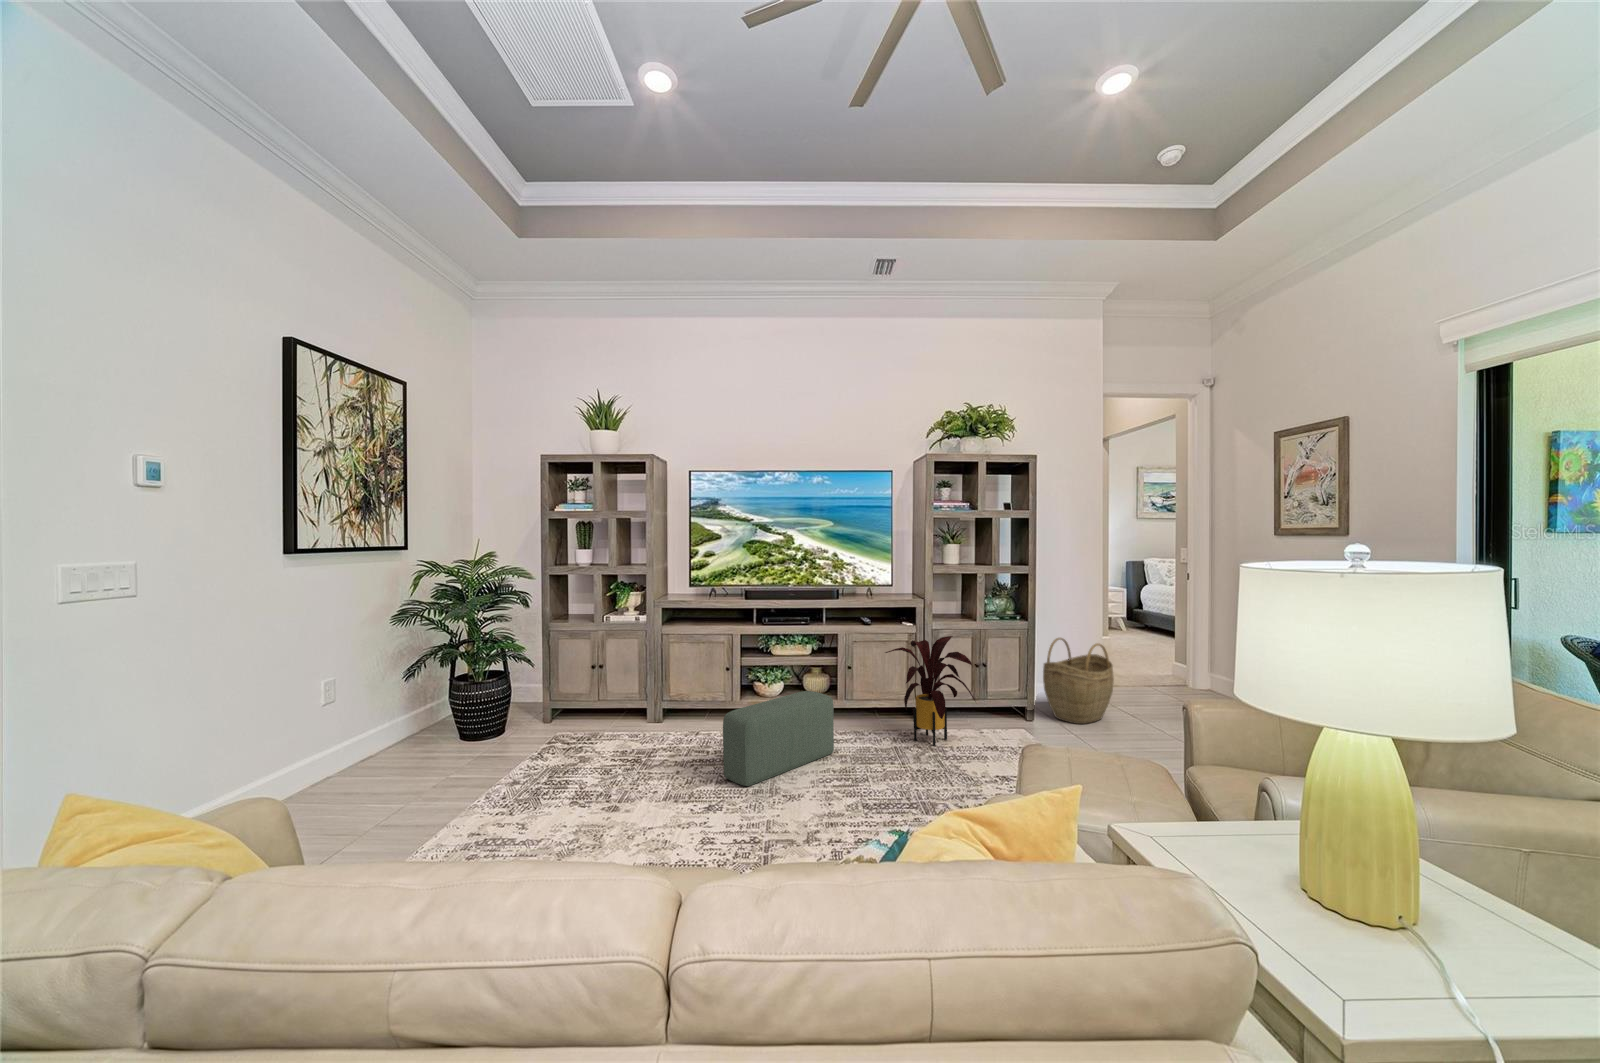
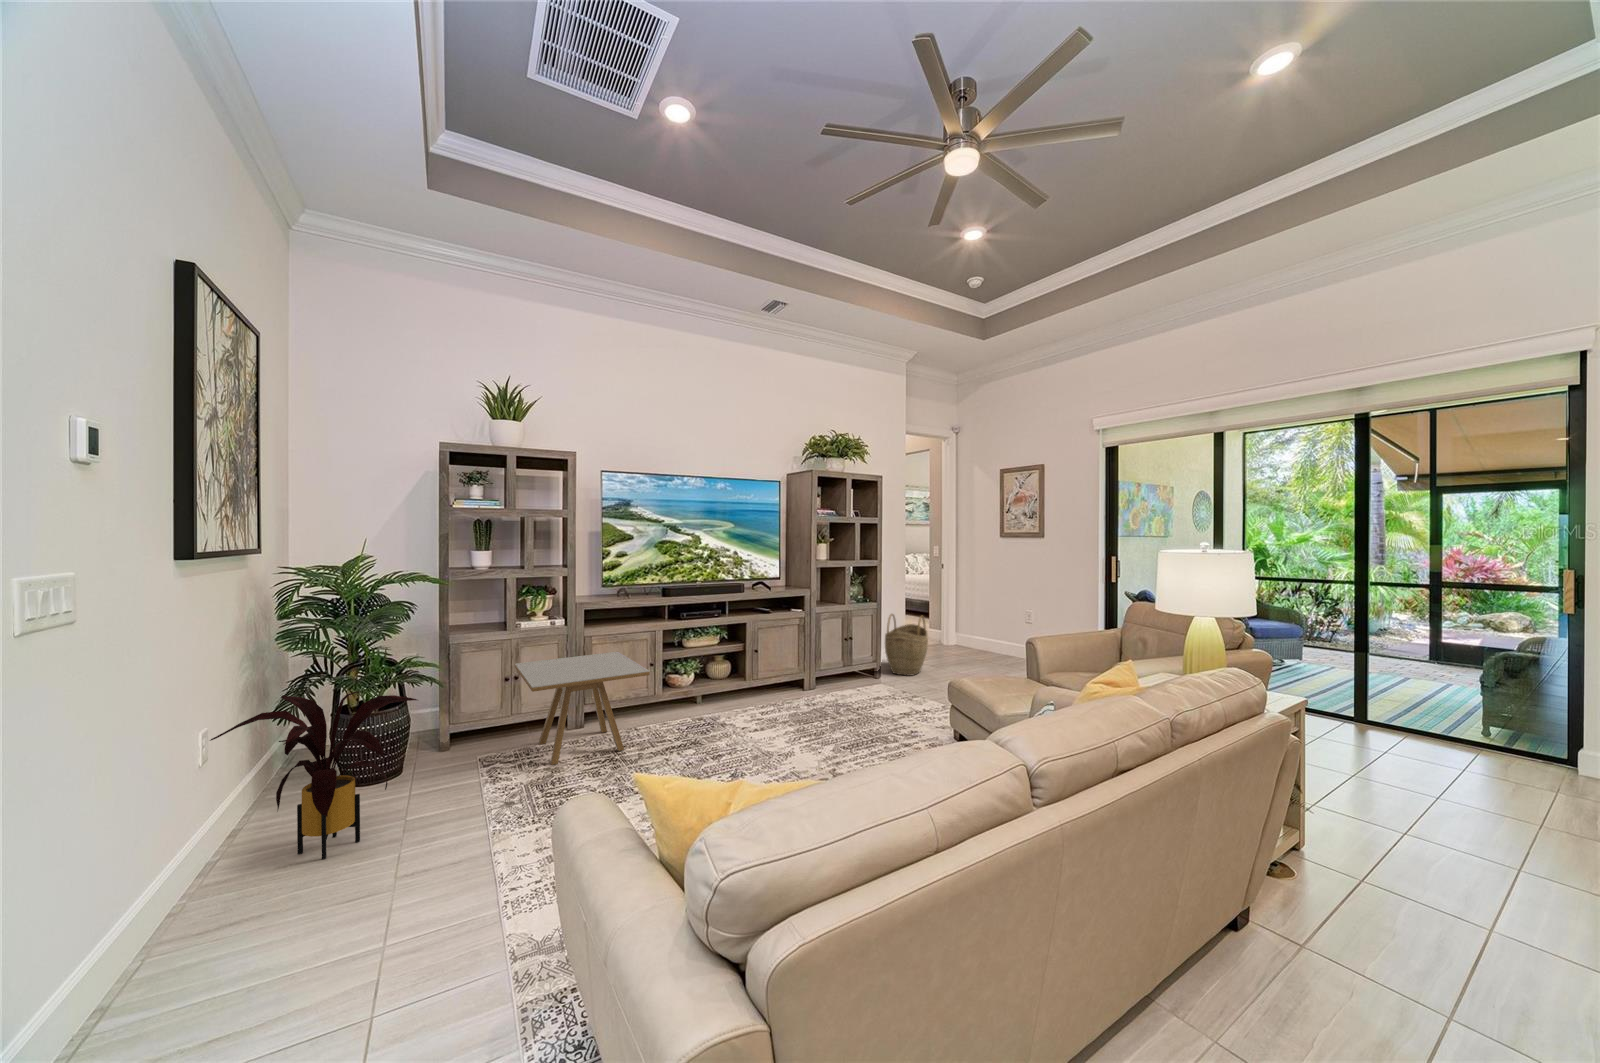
house plant: present [885,636,976,746] -> present [210,692,417,859]
side table: none [557,651,687,751] -> present [515,652,650,765]
pouf: present [723,691,834,786] -> none [724,673,783,759]

